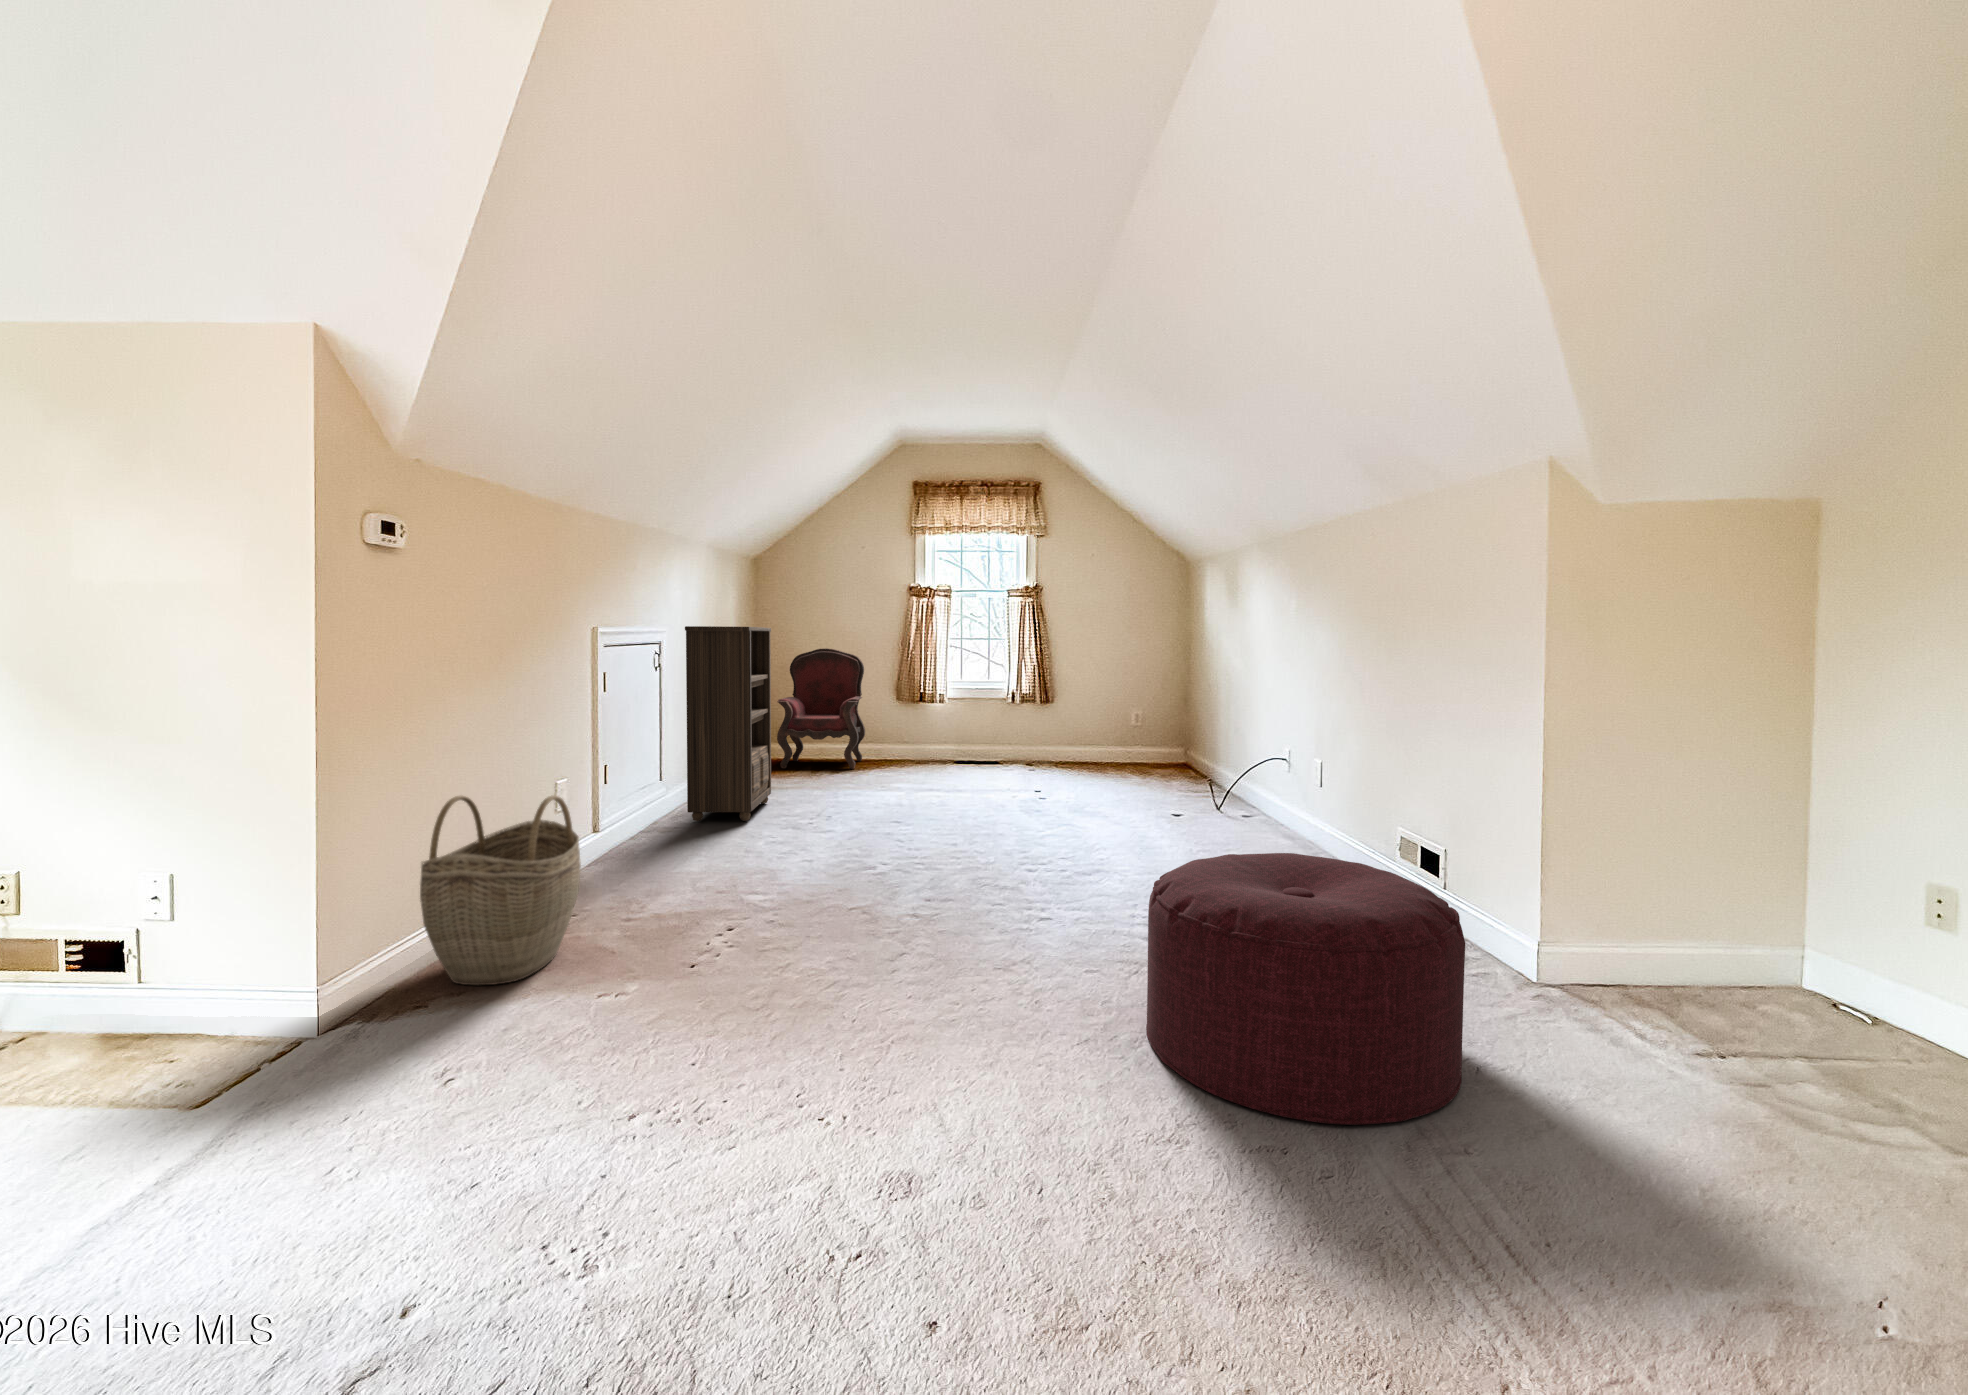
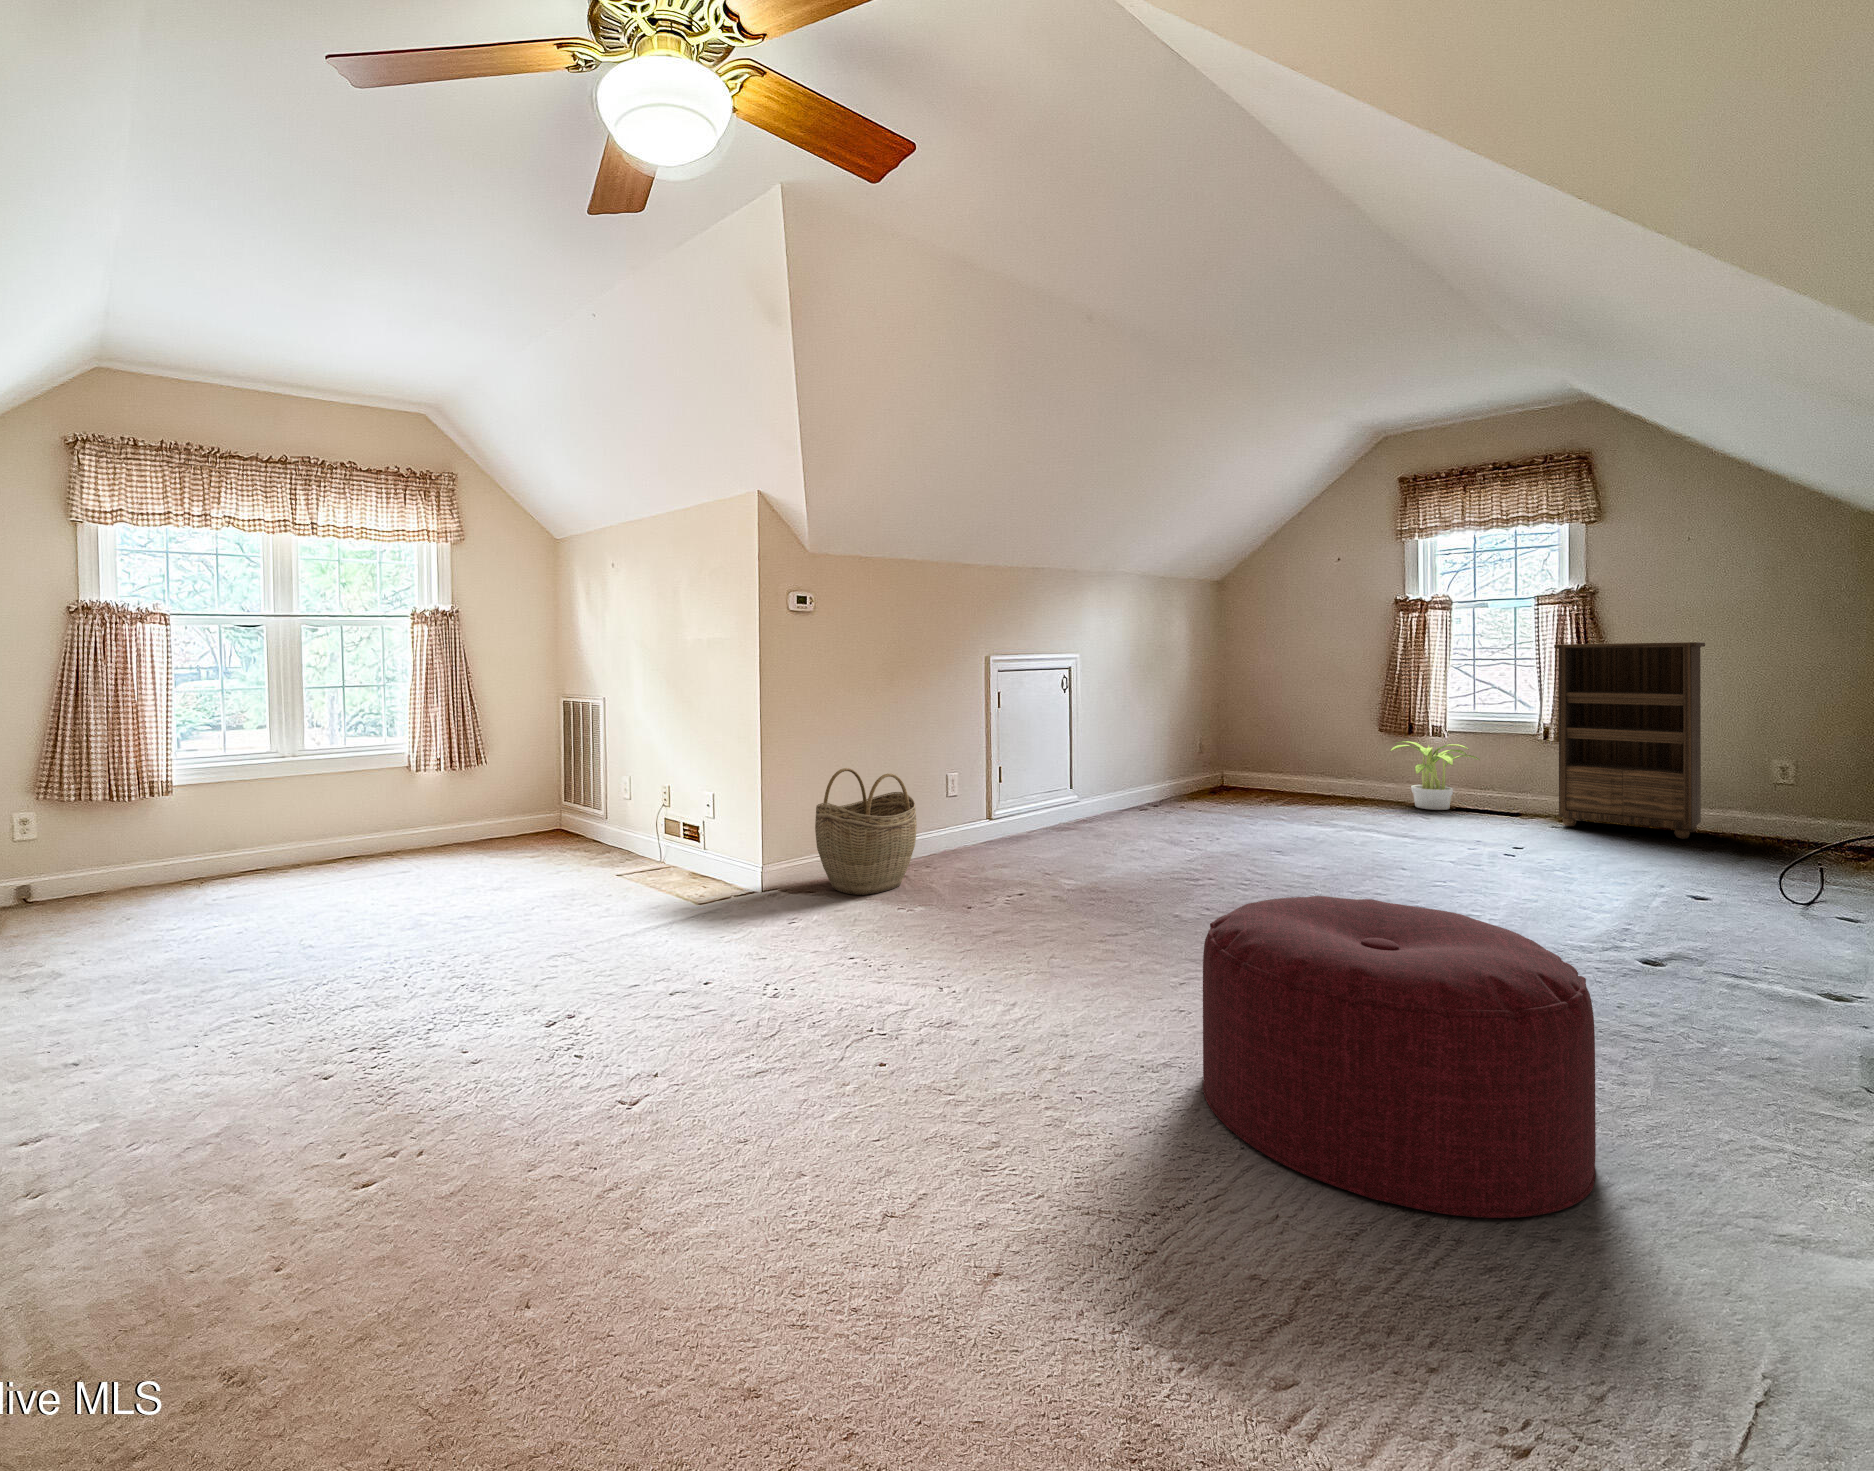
bookshelf: present [685,626,771,821] -> present [1554,642,1705,839]
armchair: present [777,648,865,769] -> none [1233,670,1341,799]
potted plant: none [916,711,975,768] -> present [1390,741,1480,810]

